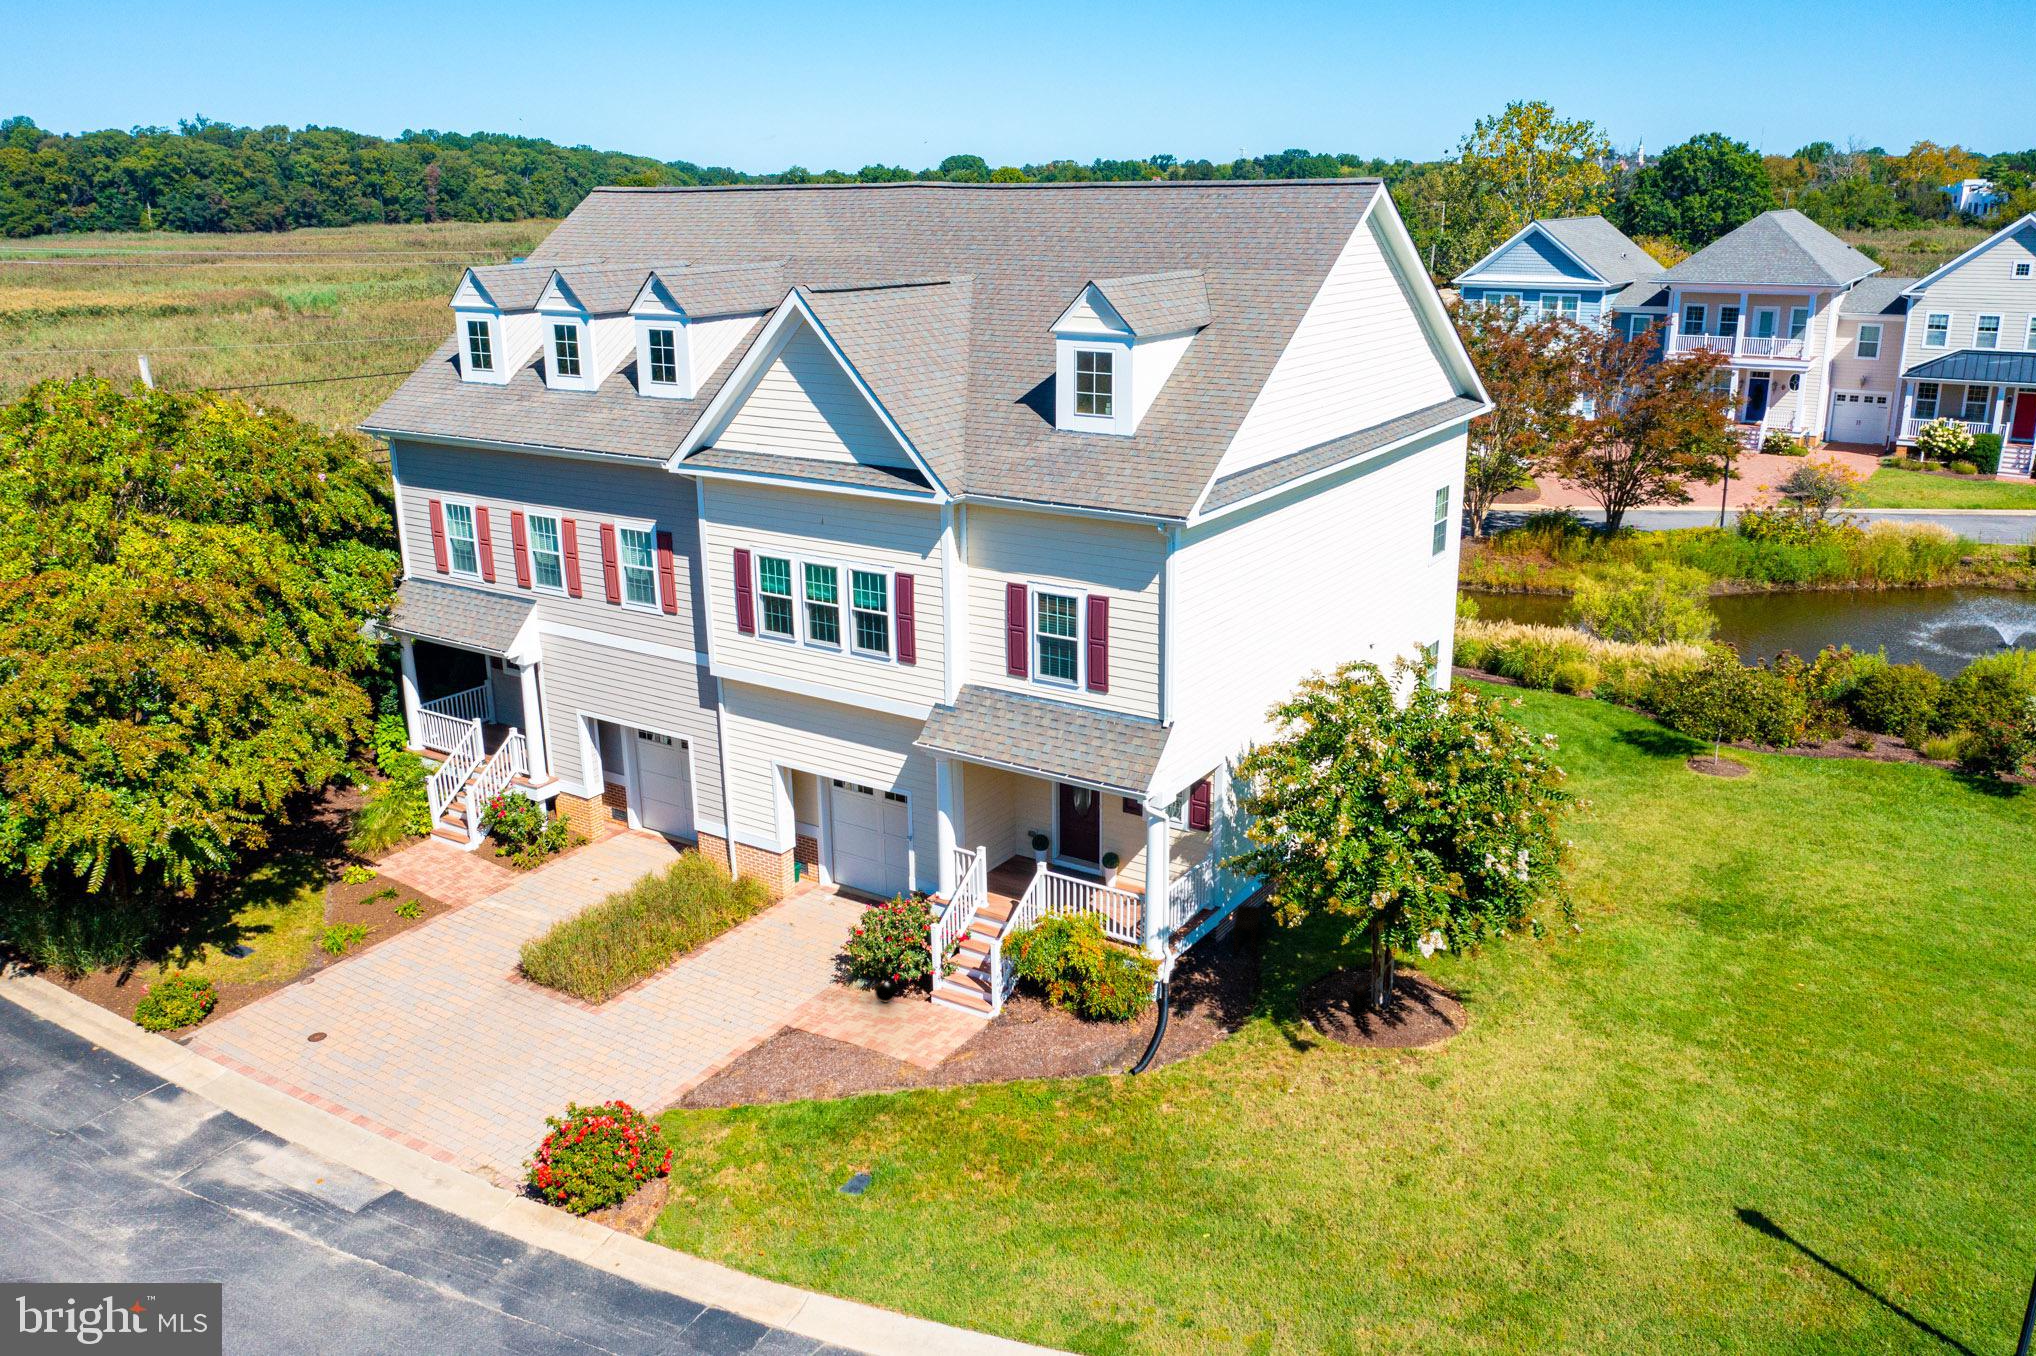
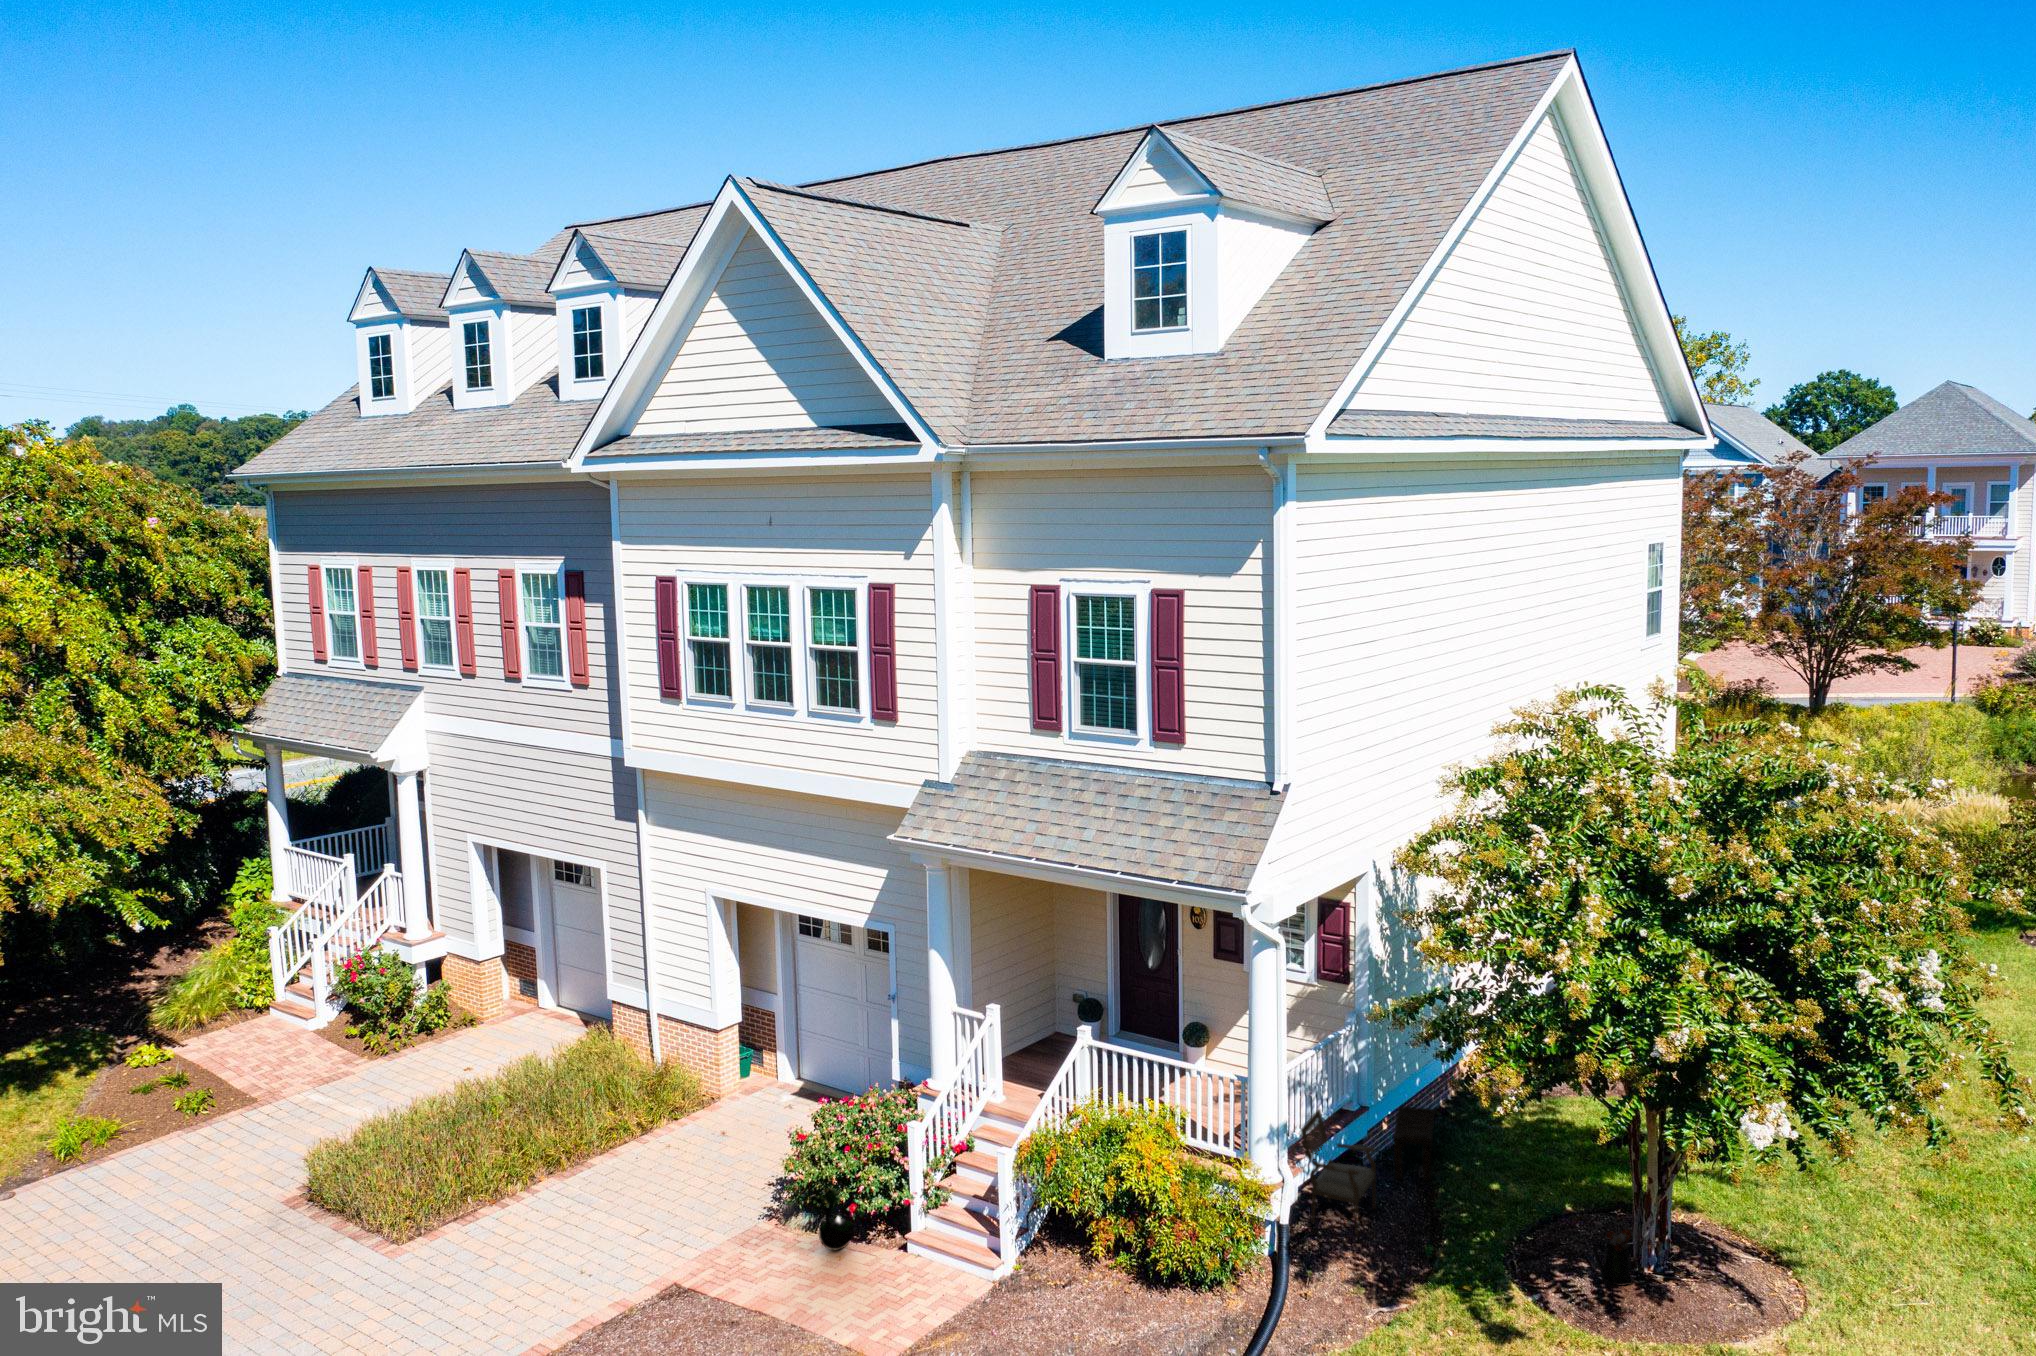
chair: none [1176,912,1222,988] -> present [1301,1109,1376,1235]

